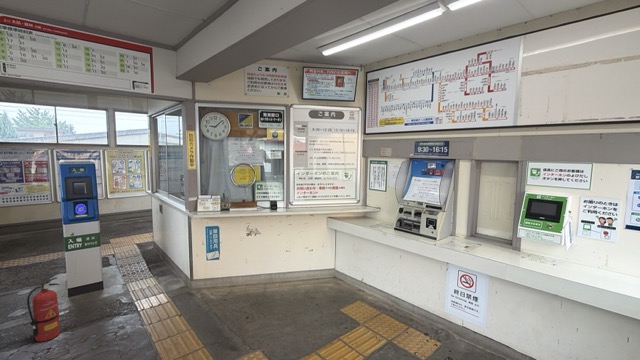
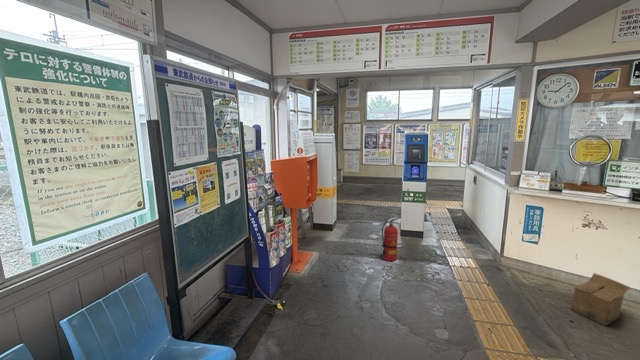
cardboard box: none [246,271,278,311] -> present [571,273,630,325]

